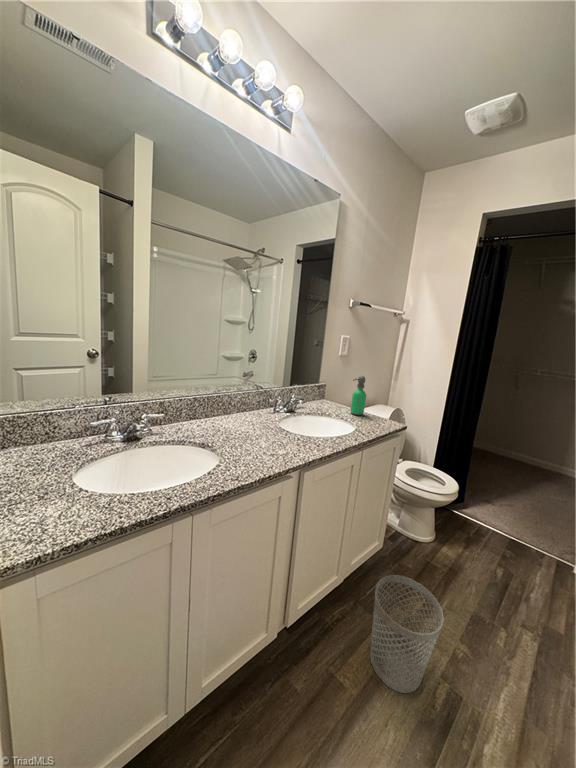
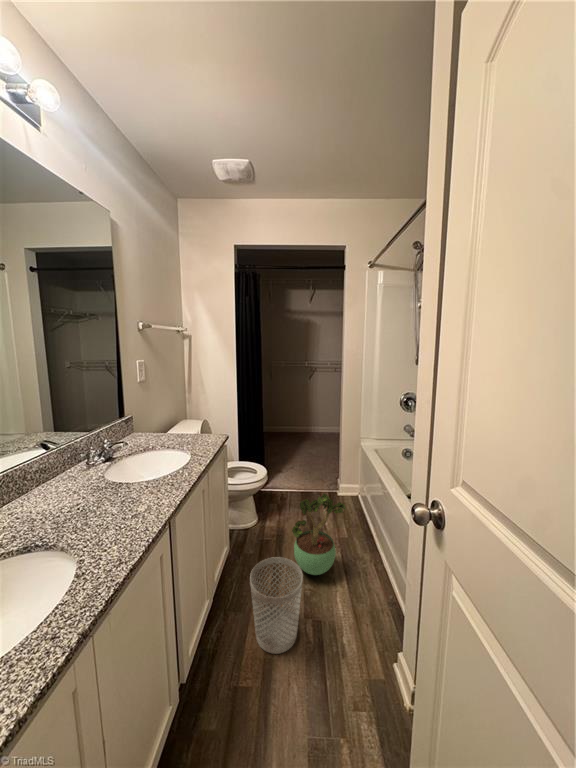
soap dispenser: present [350,376,366,415] -> none [170,399,186,439]
potted plant: none [455,541,559,655] -> present [292,493,346,575]

